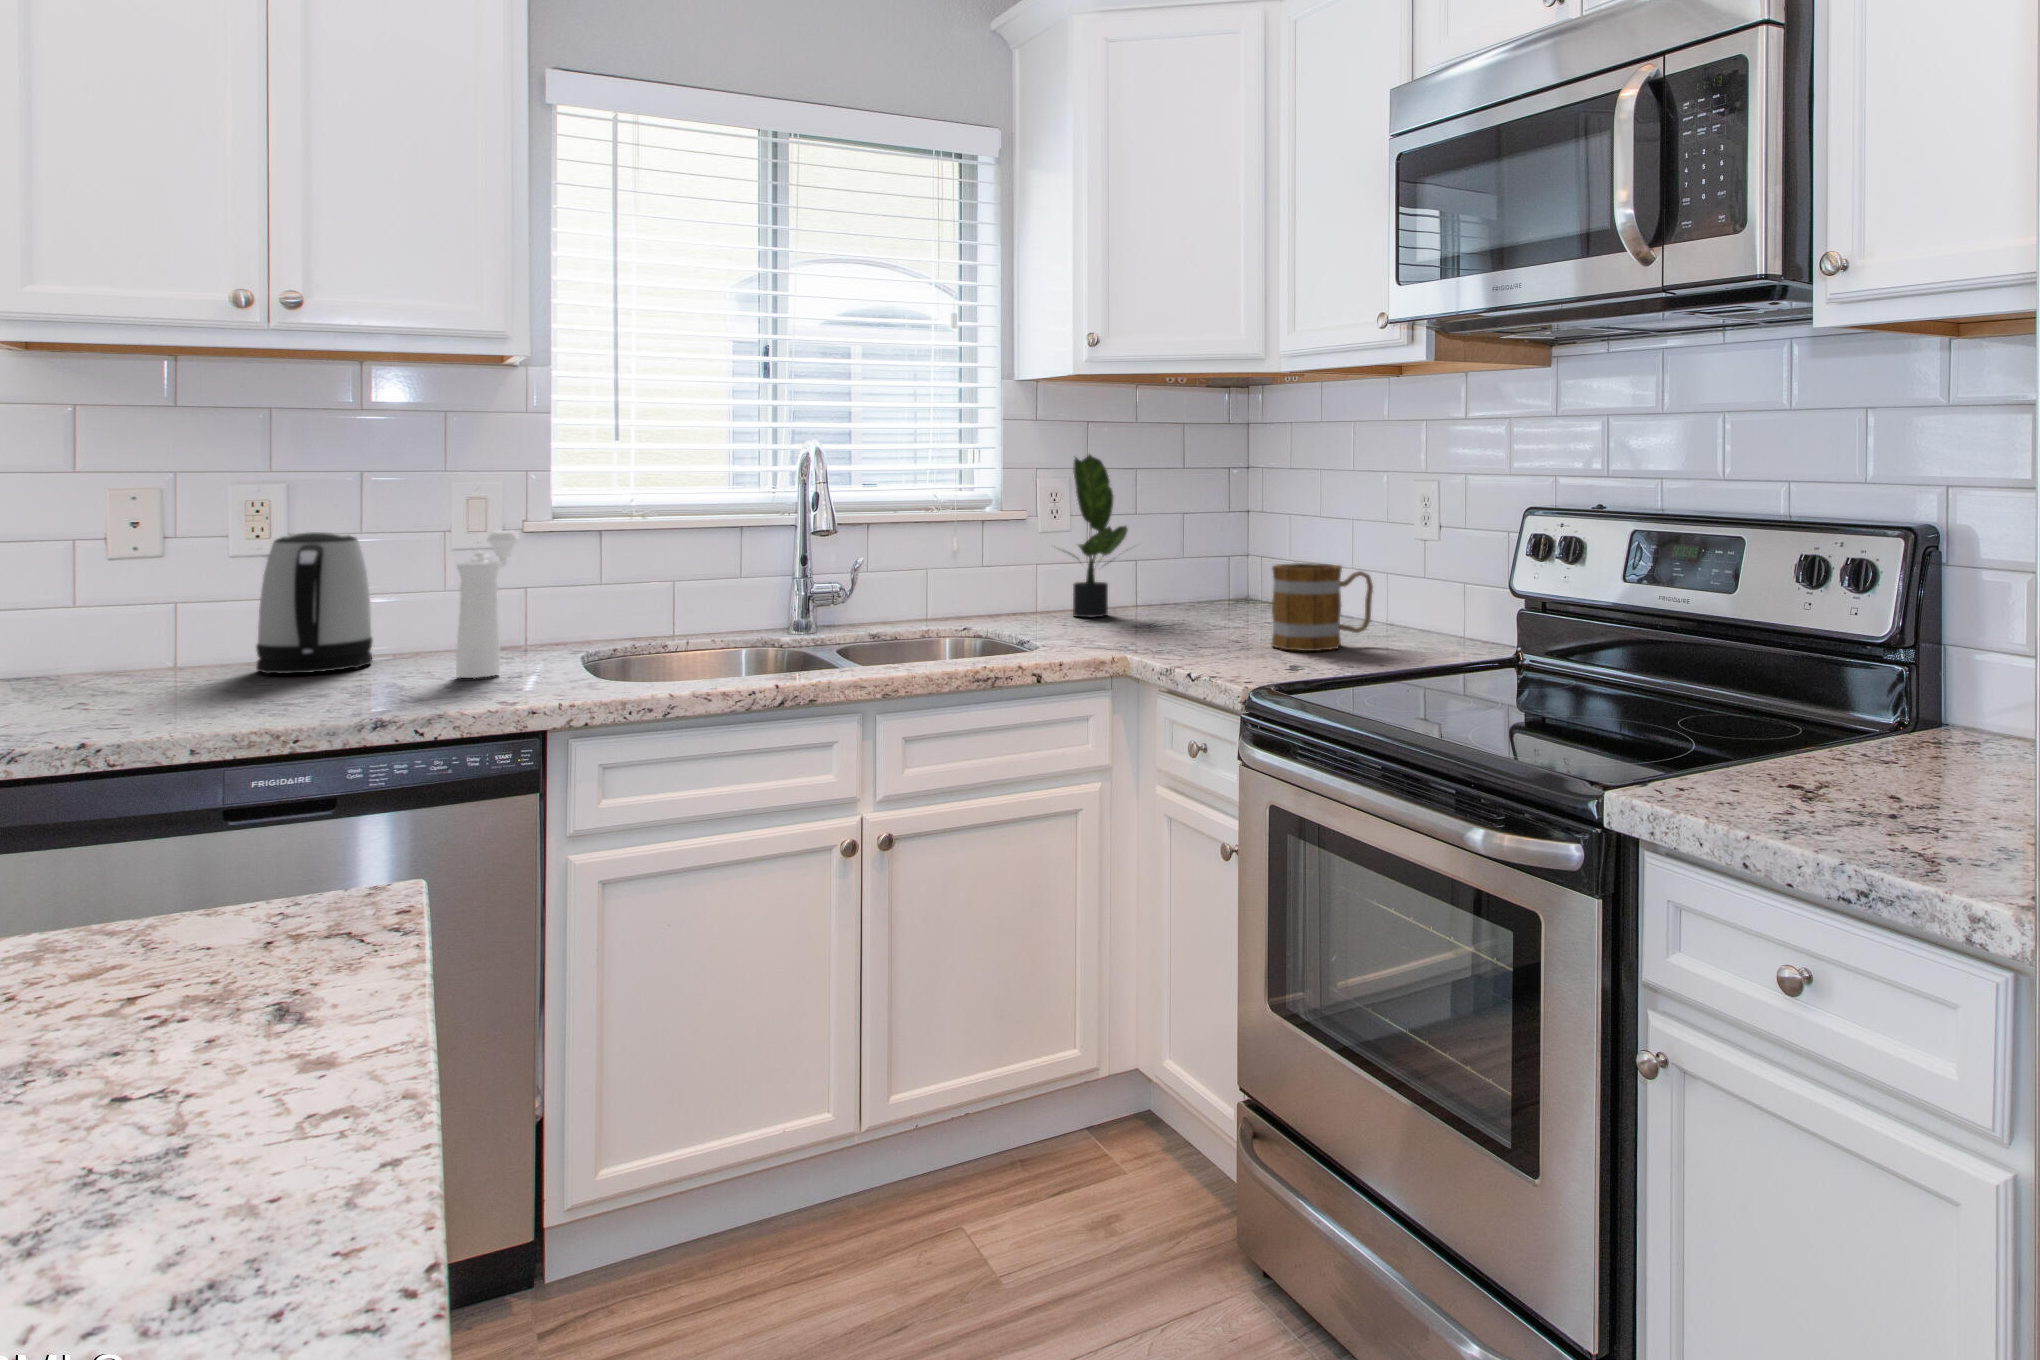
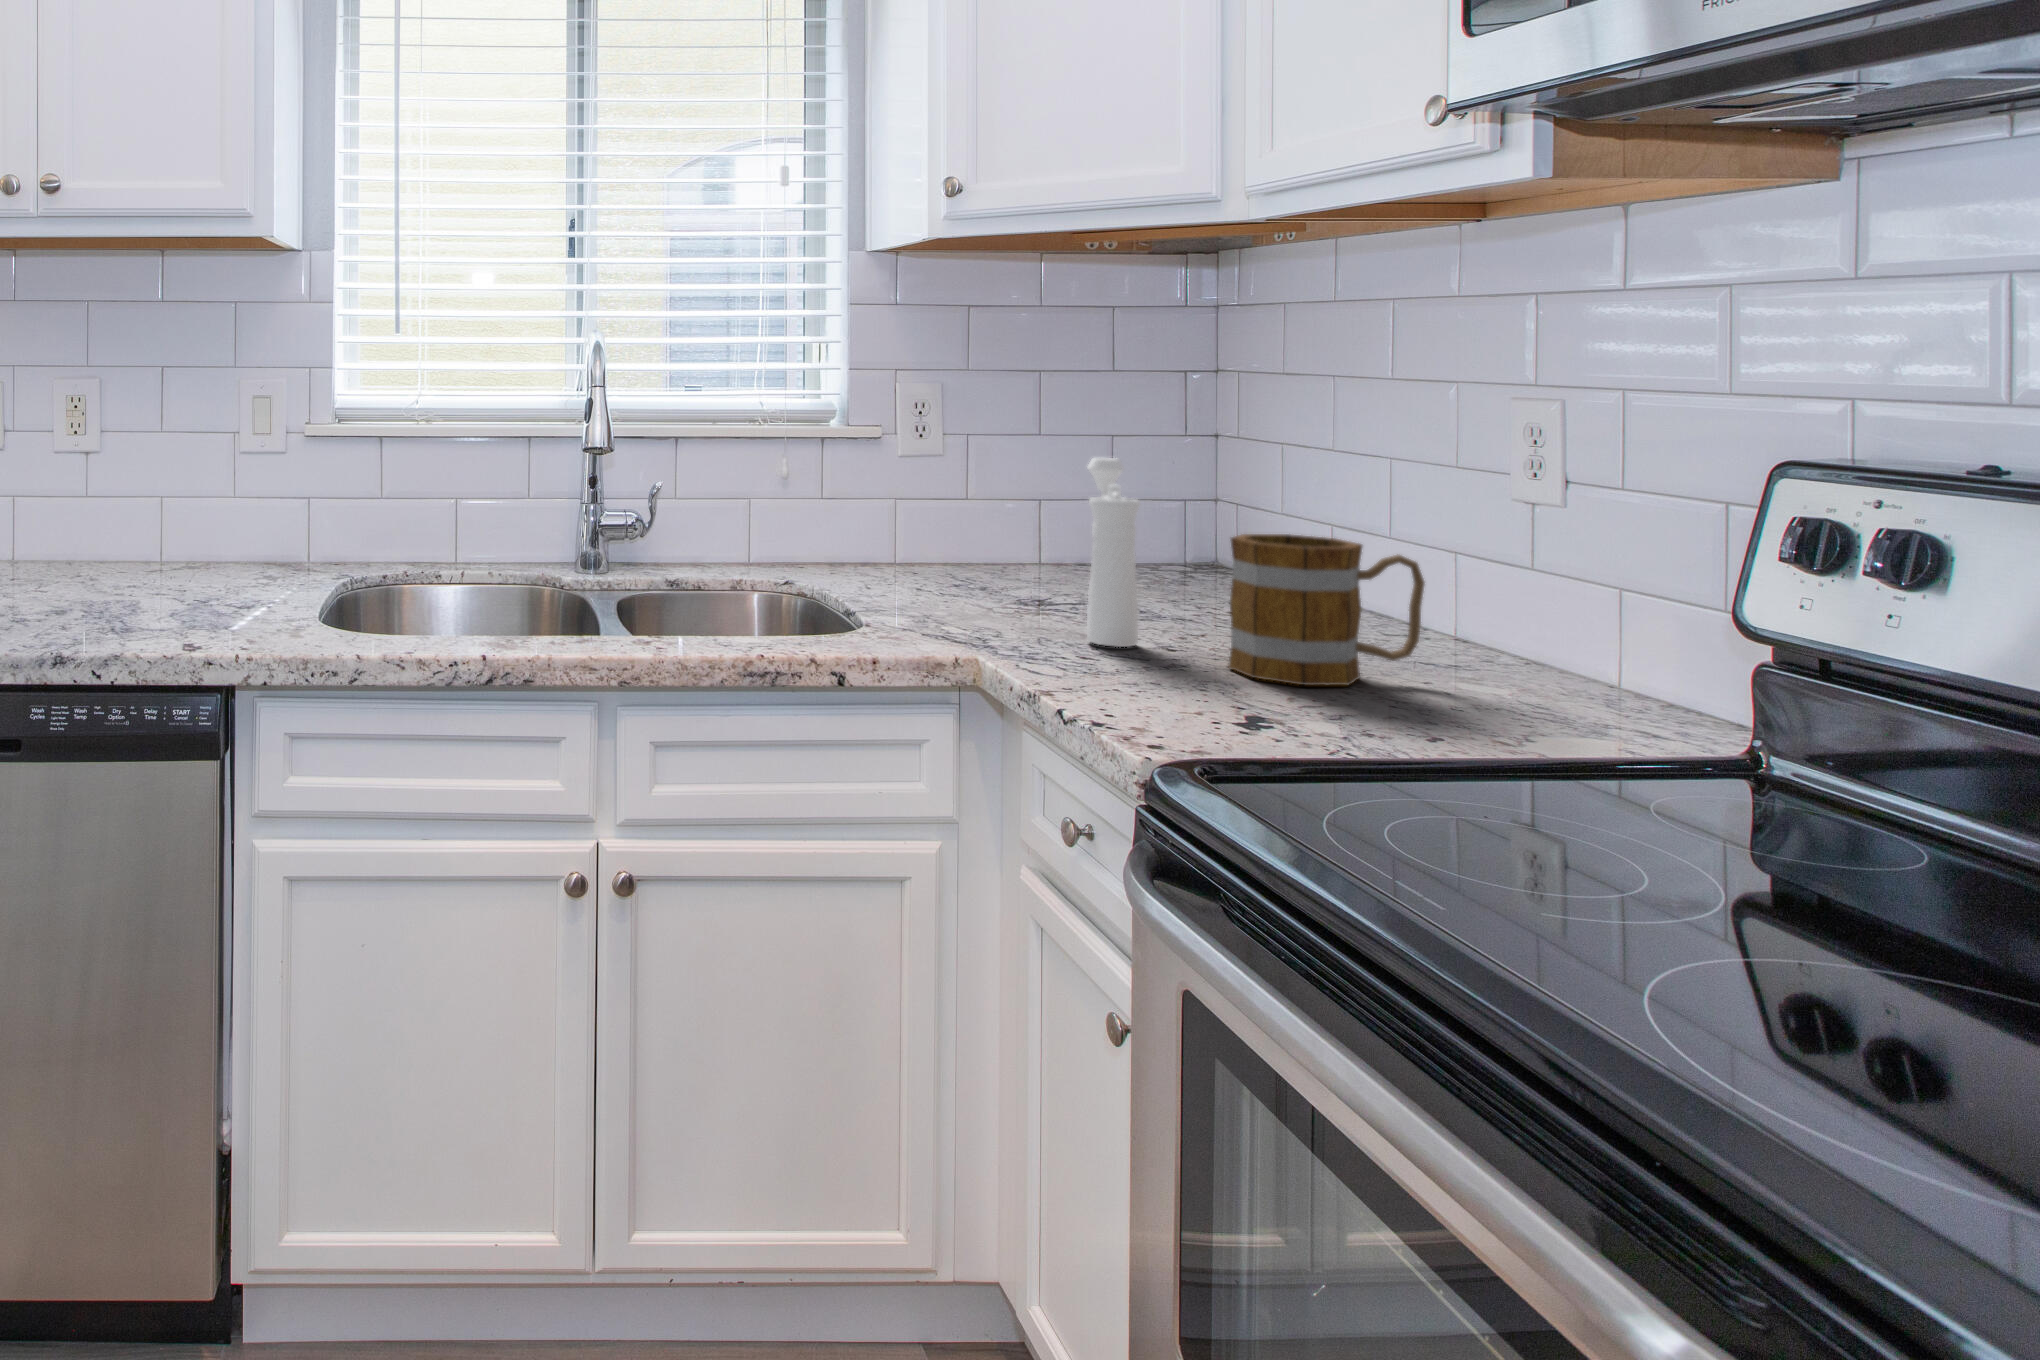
potted plant: present [1054,455,1128,617] -> none [911,353,1045,588]
pepper mill: present [456,531,519,678] -> present [1087,458,1140,647]
kettle: present [256,532,372,673] -> none [34,437,138,587]

